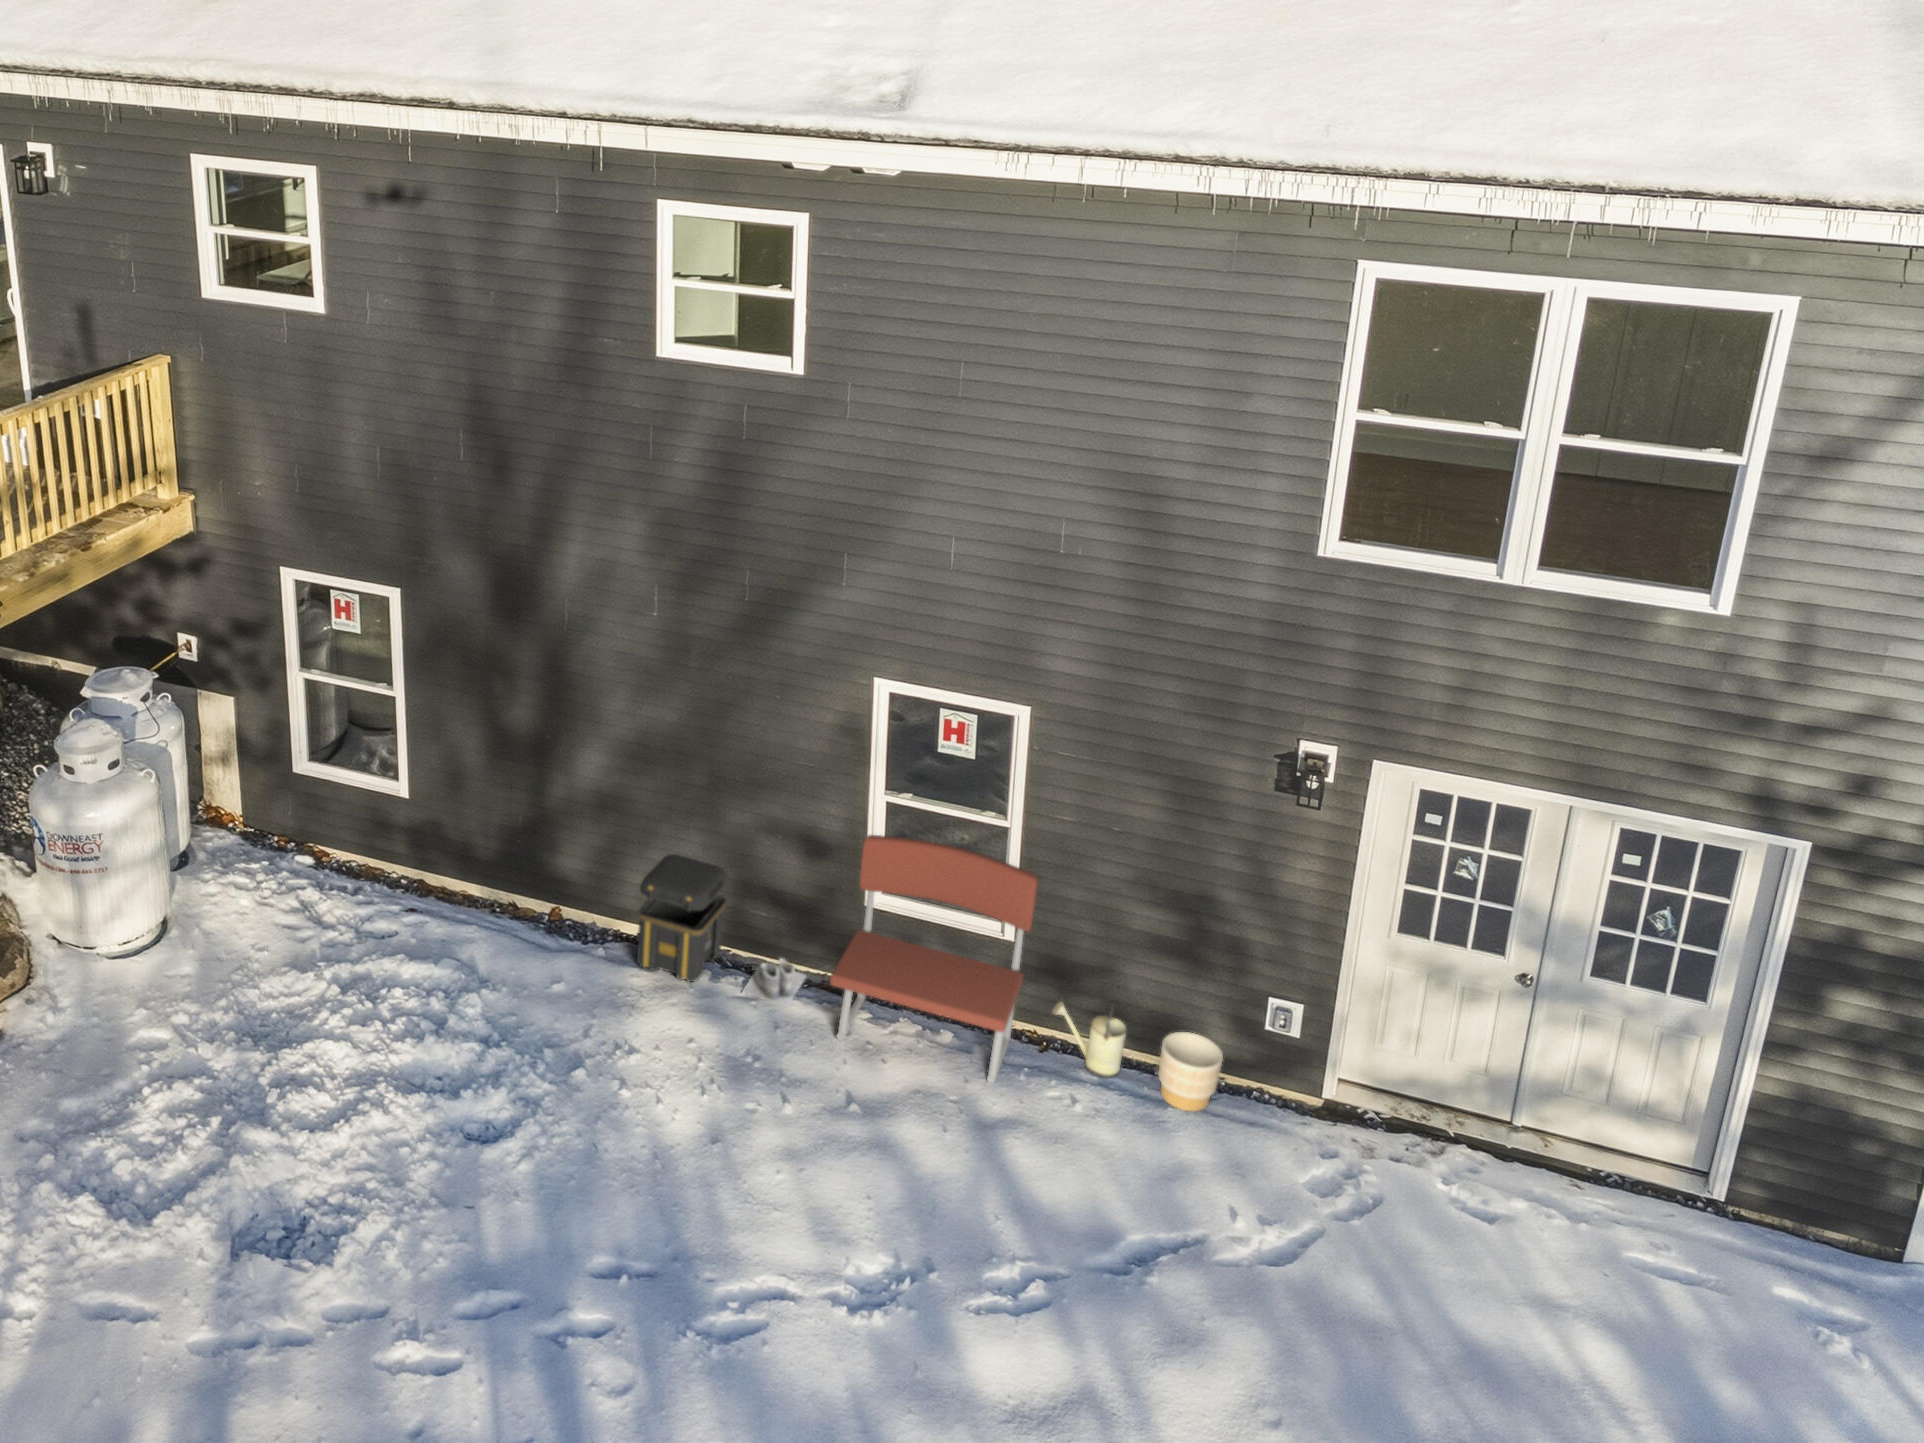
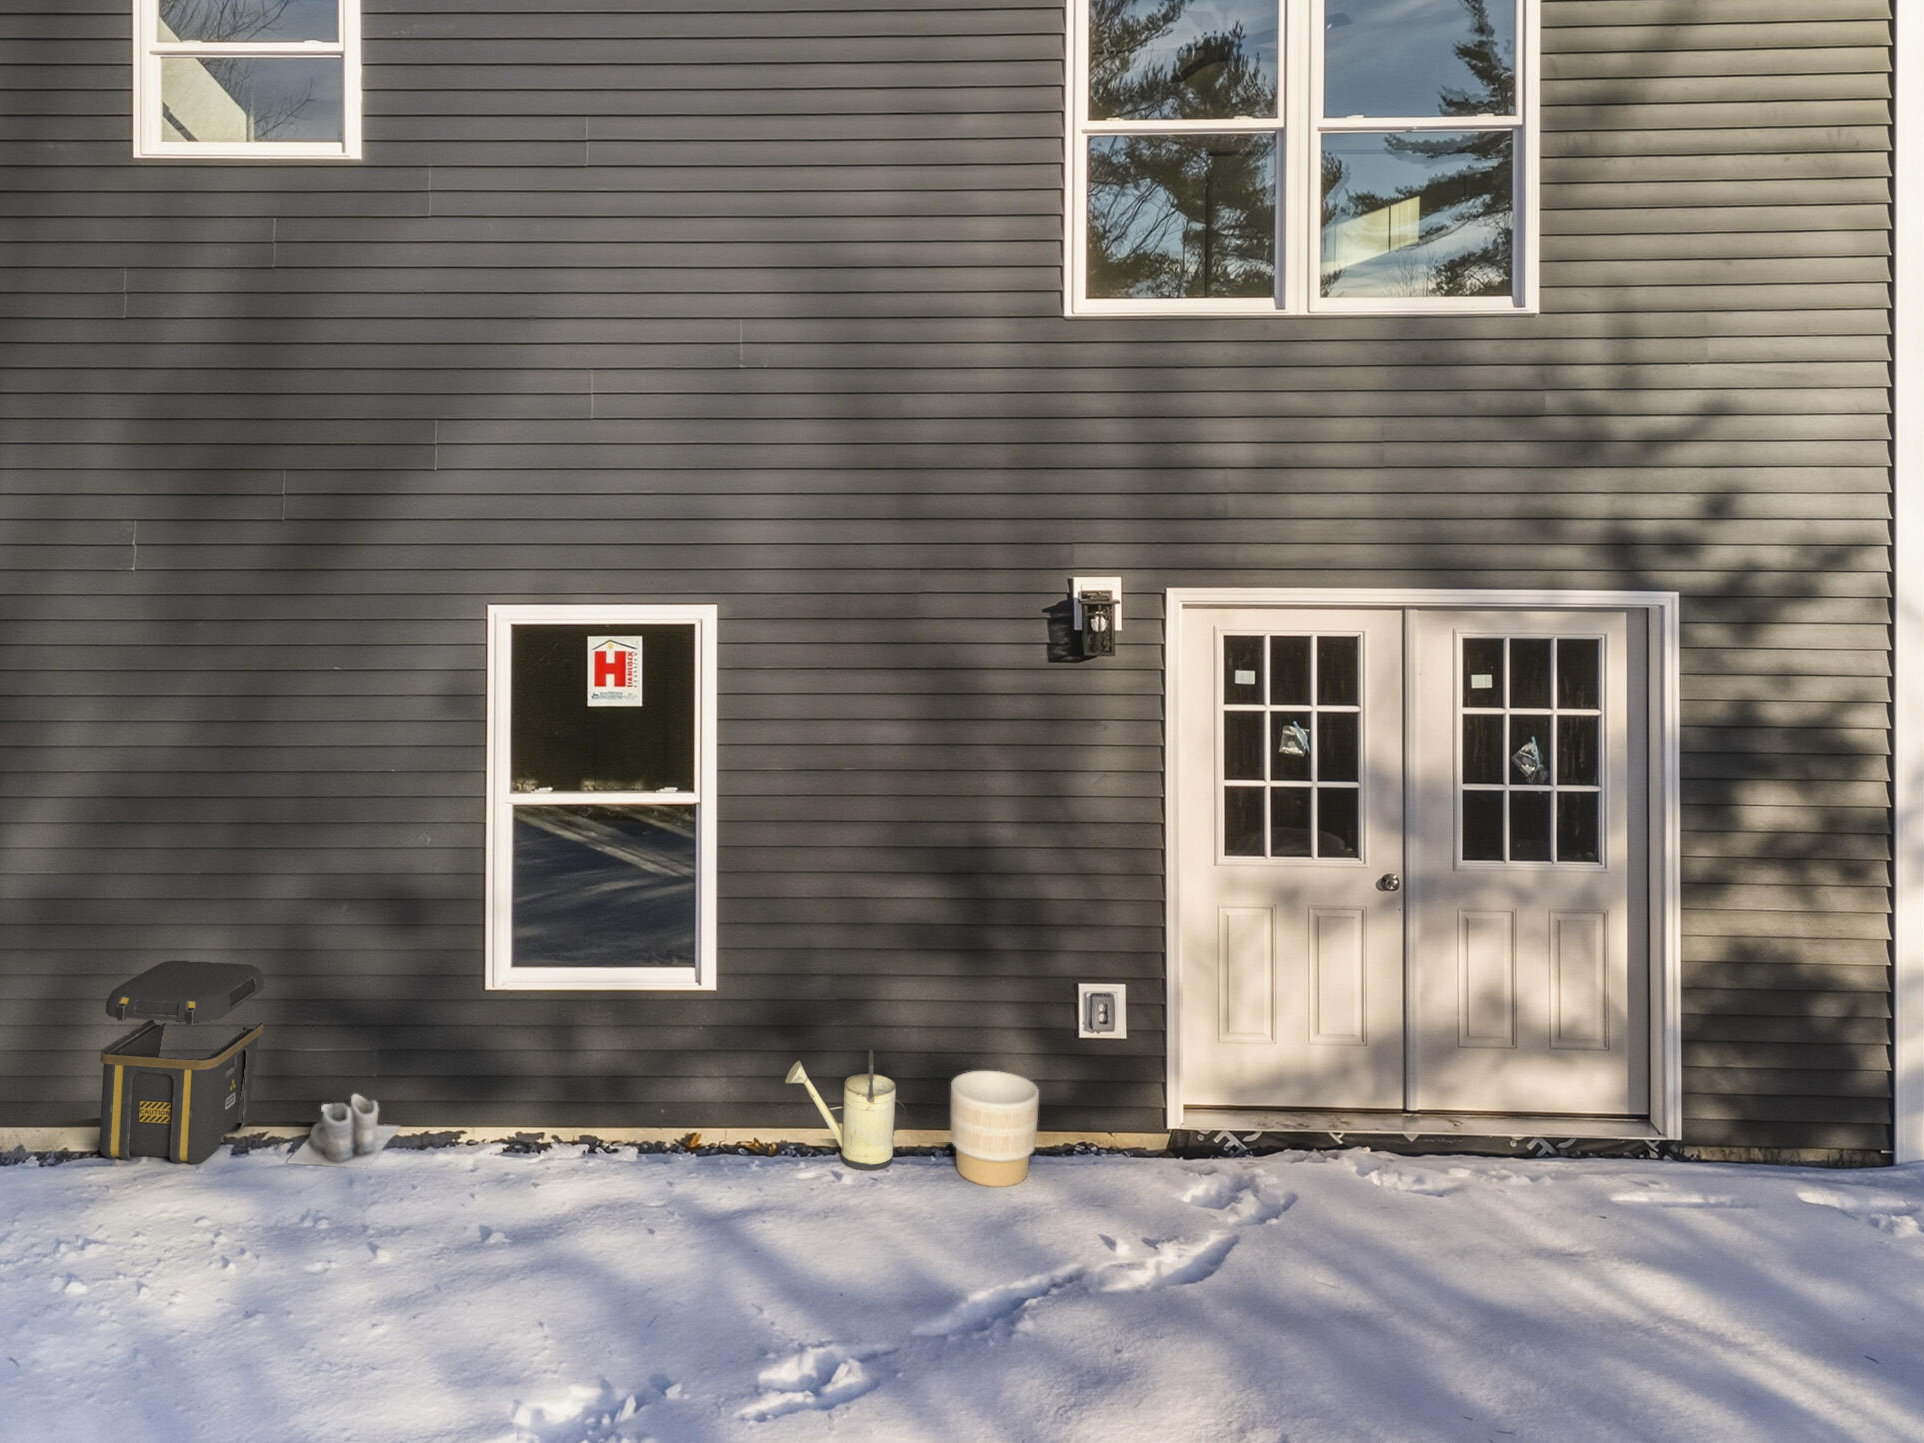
bench: present [830,835,1038,1083] -> none [435,844,747,1206]

